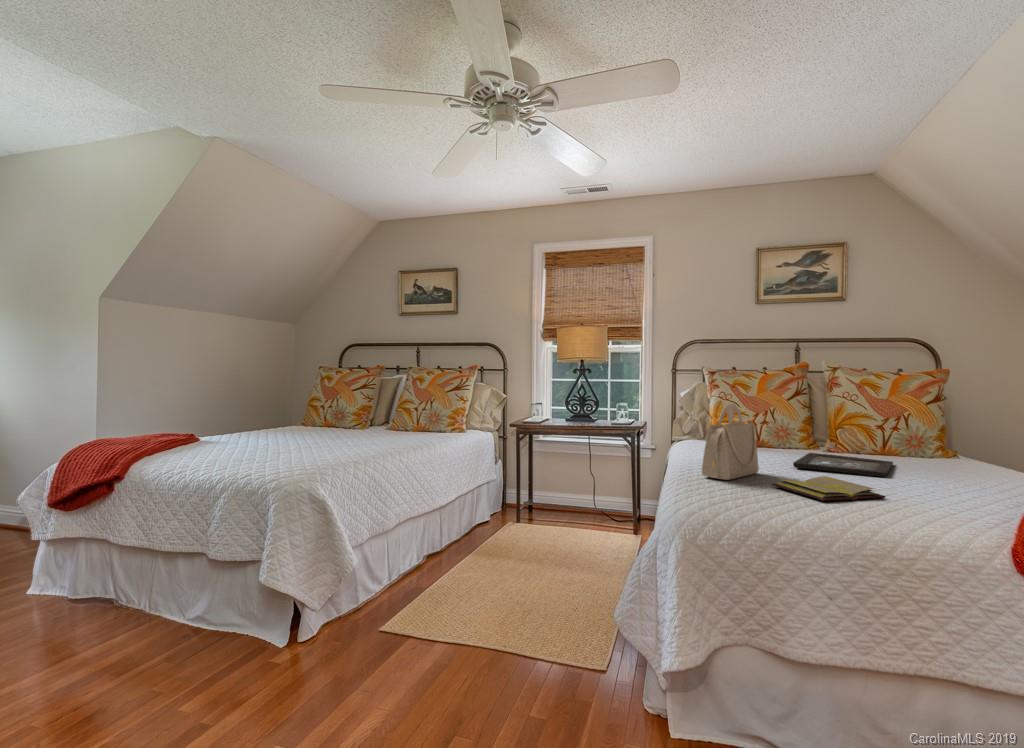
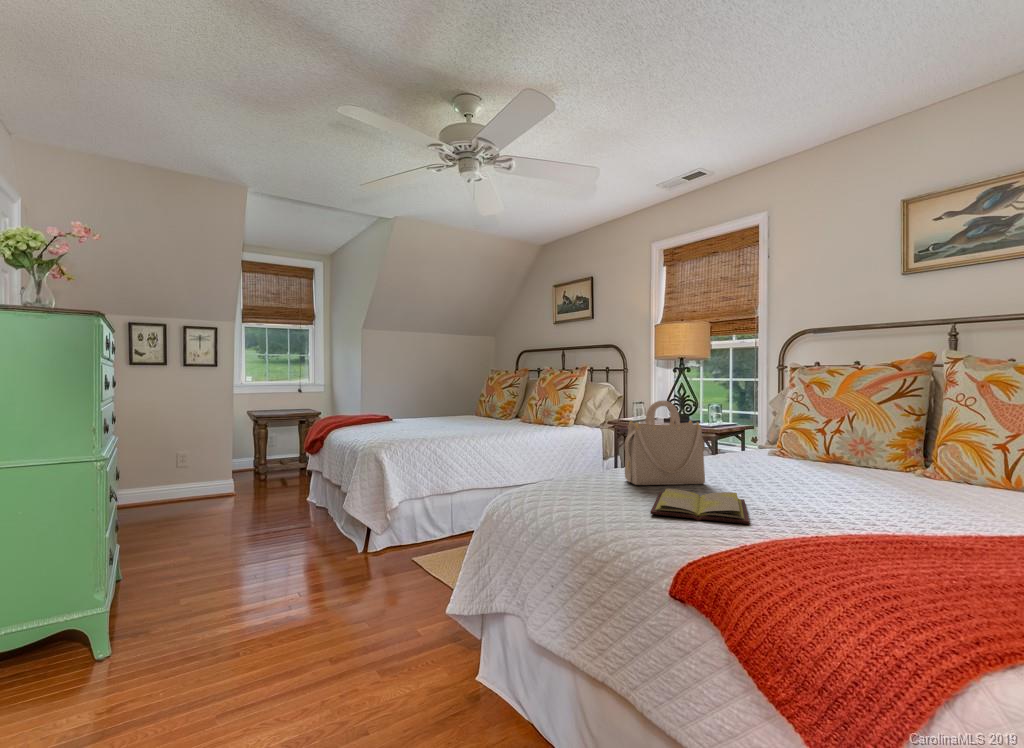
tray: present [793,453,893,477] -> none [771,472,955,507]

